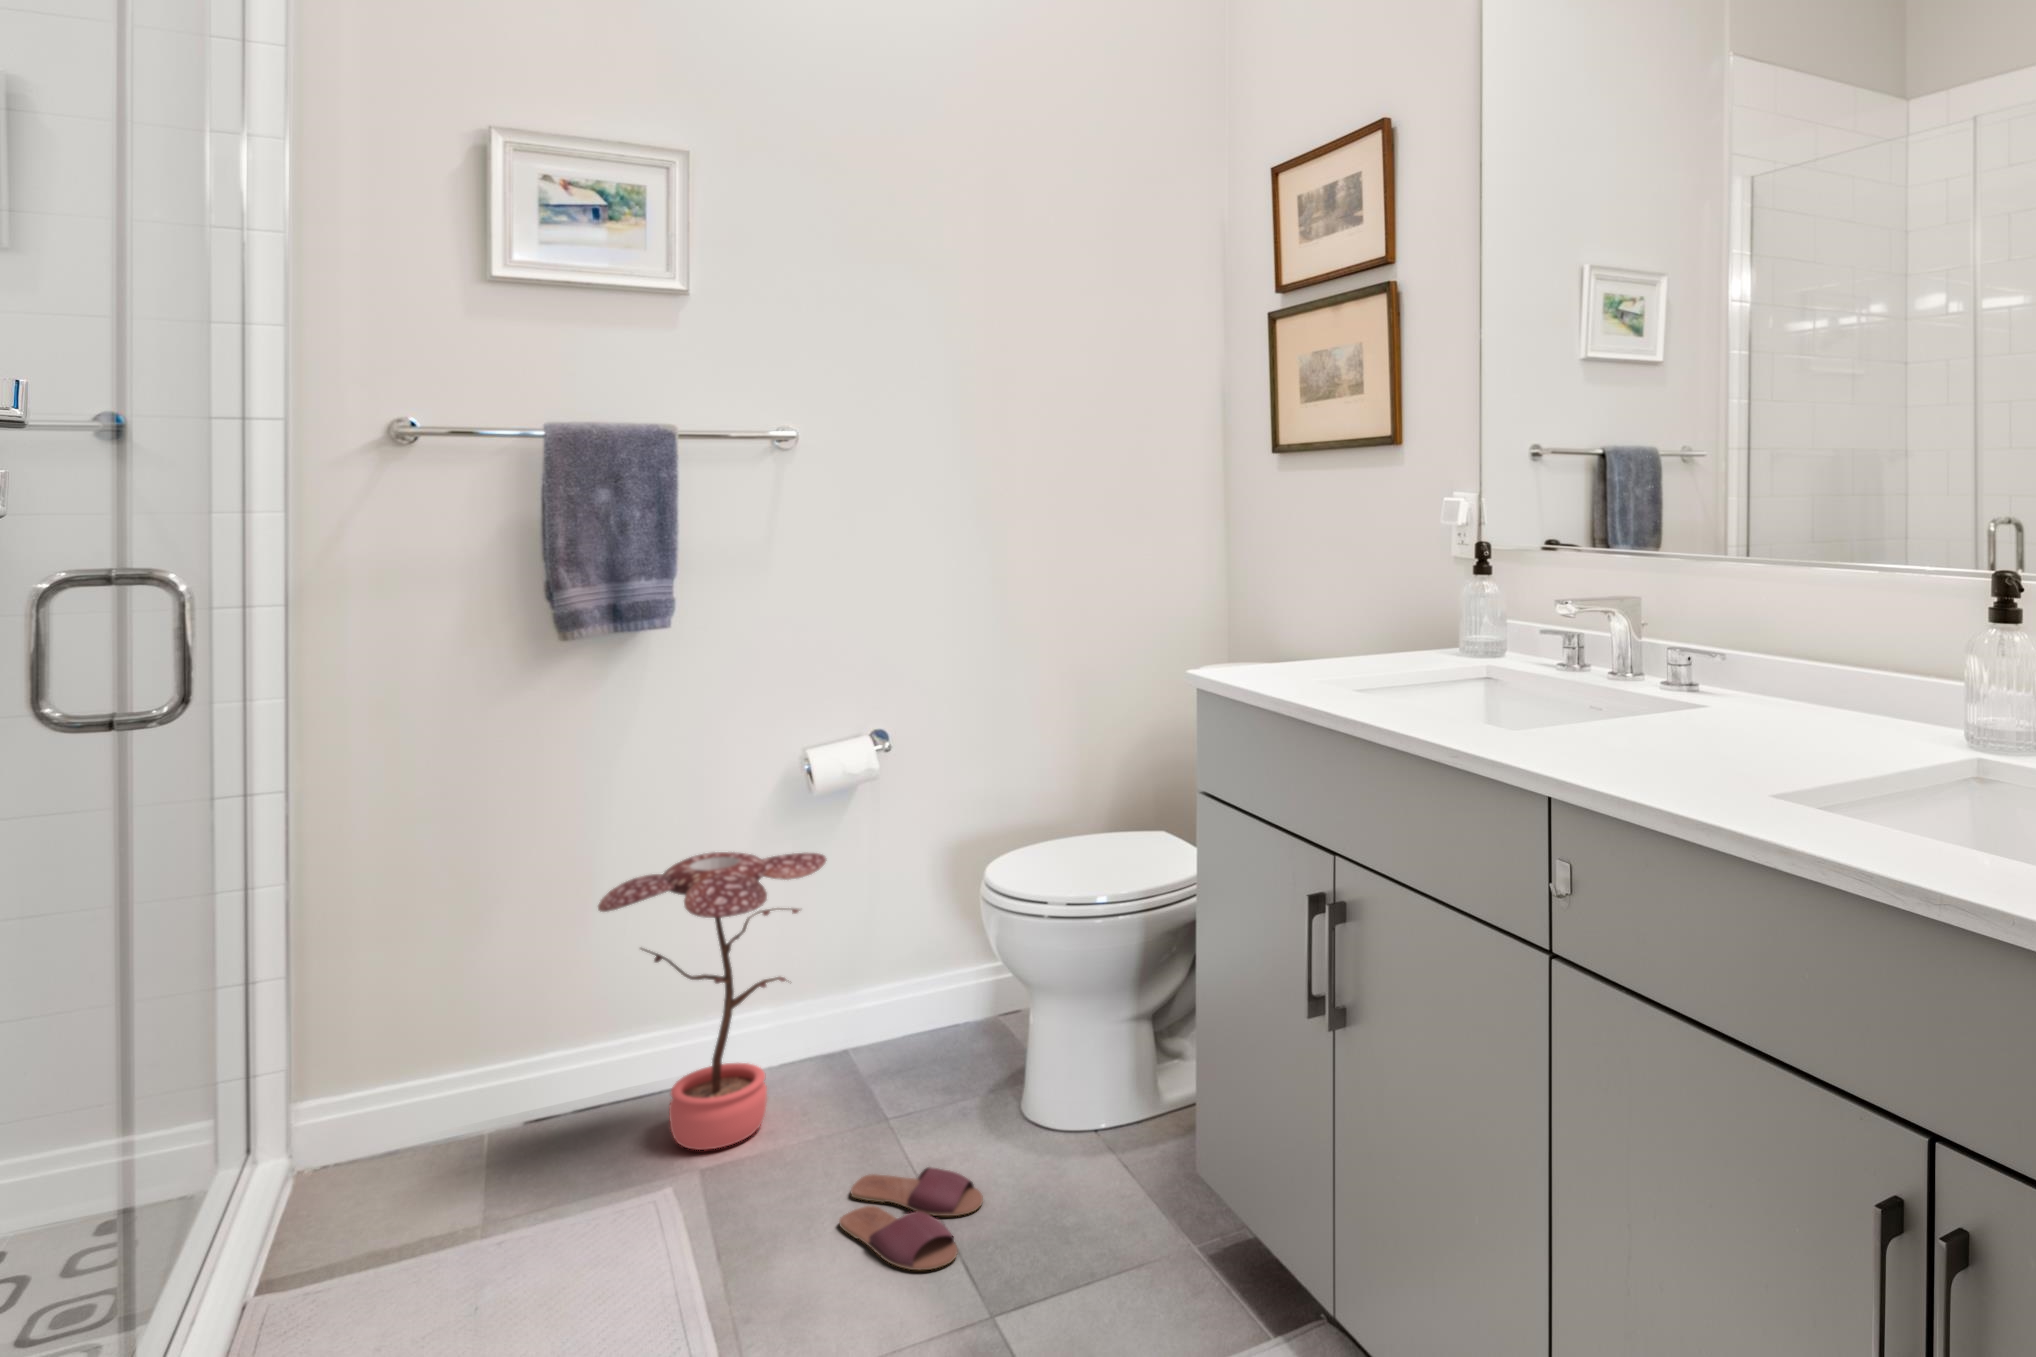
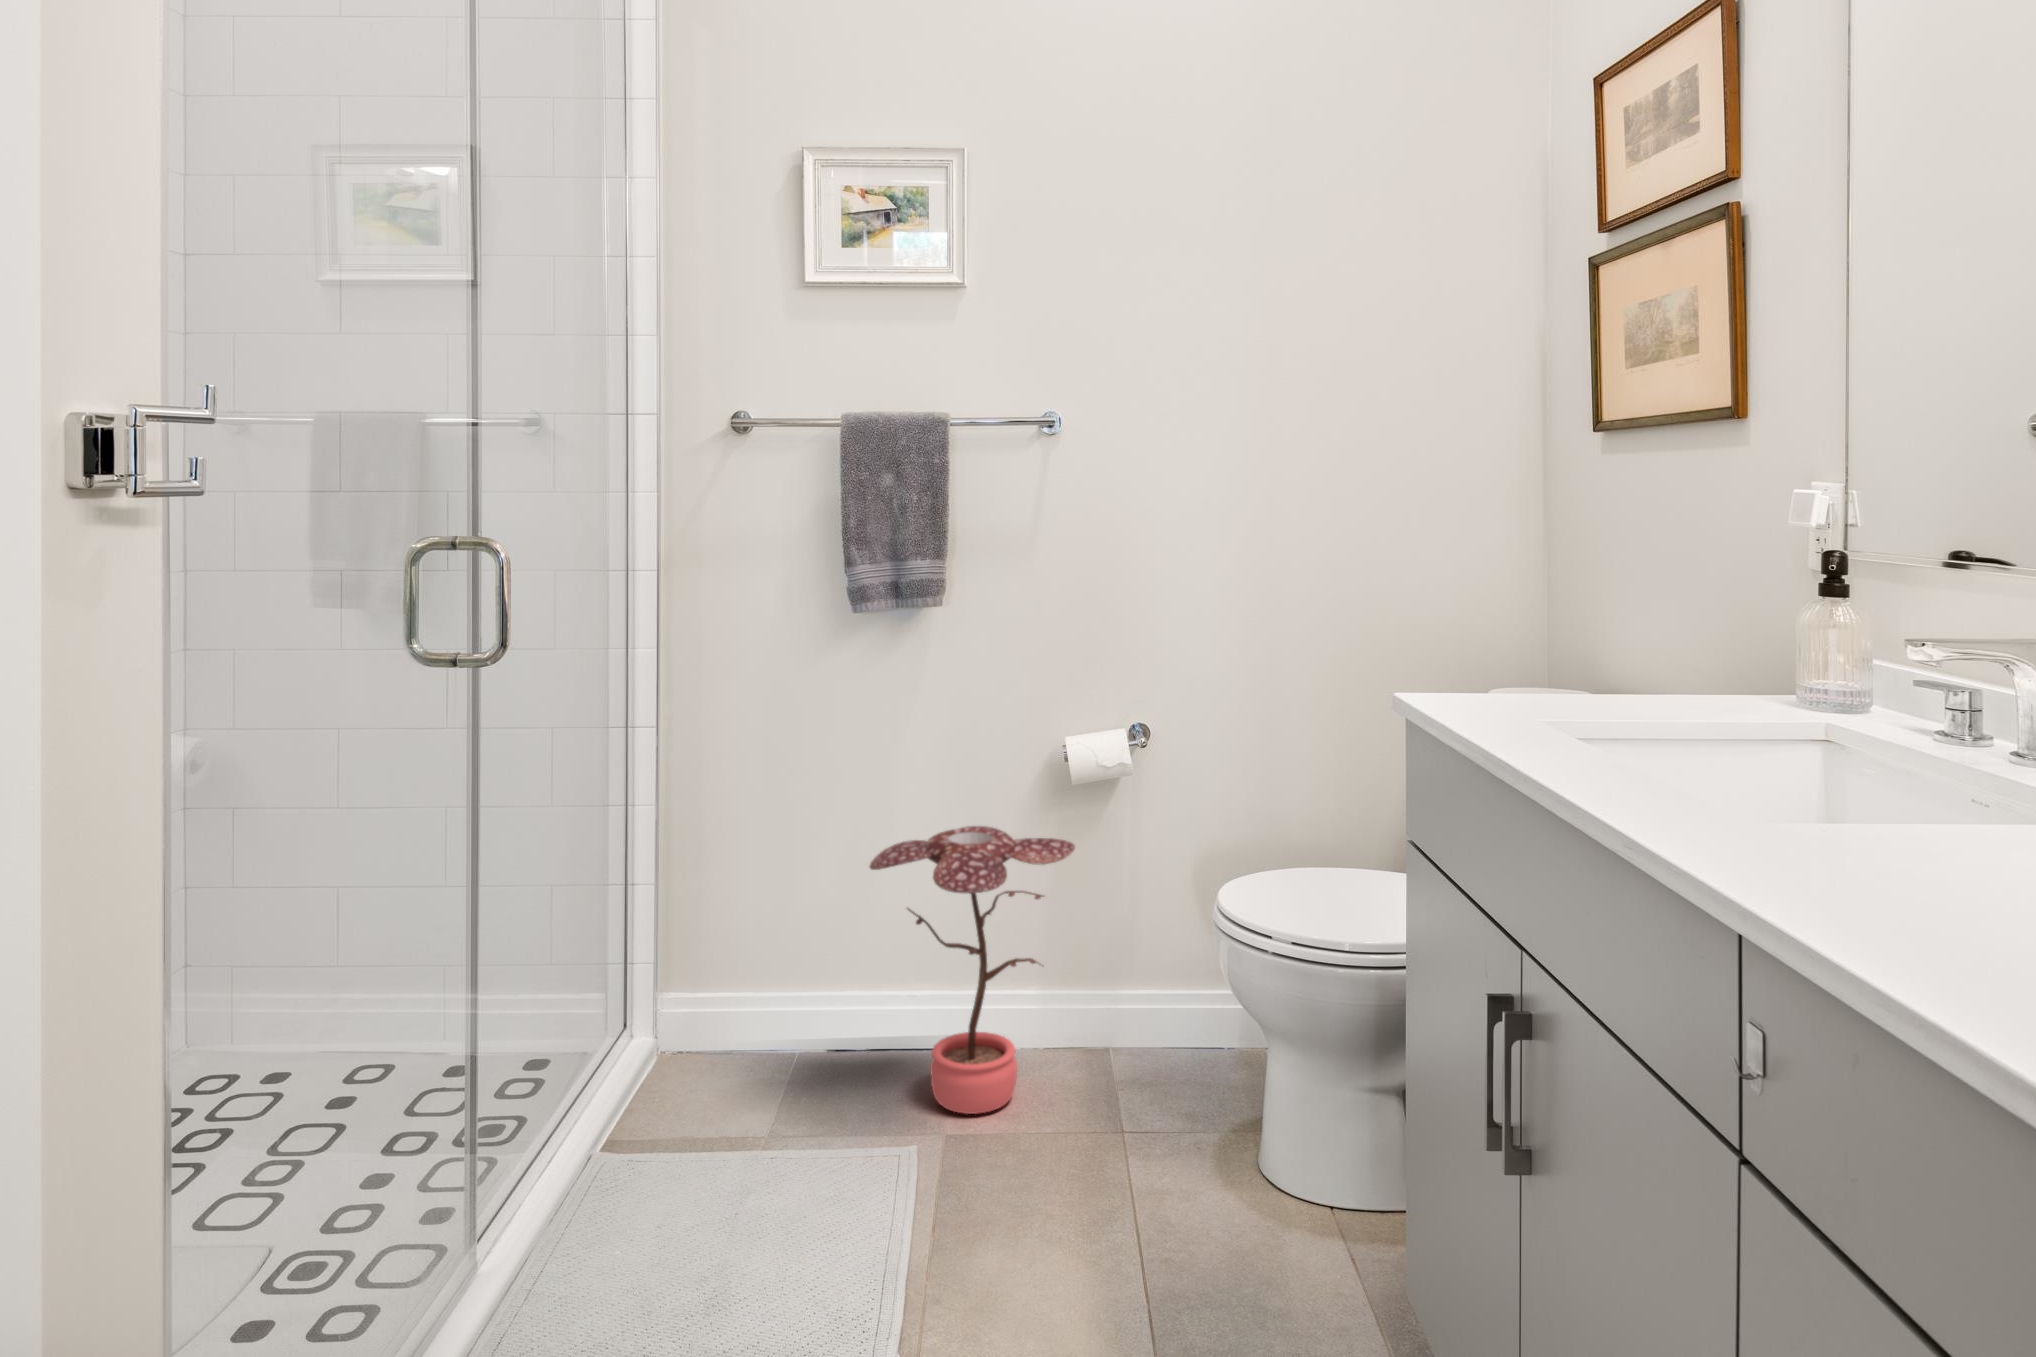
slippers: present [839,1167,983,1270] -> none [1043,1180,1186,1302]

